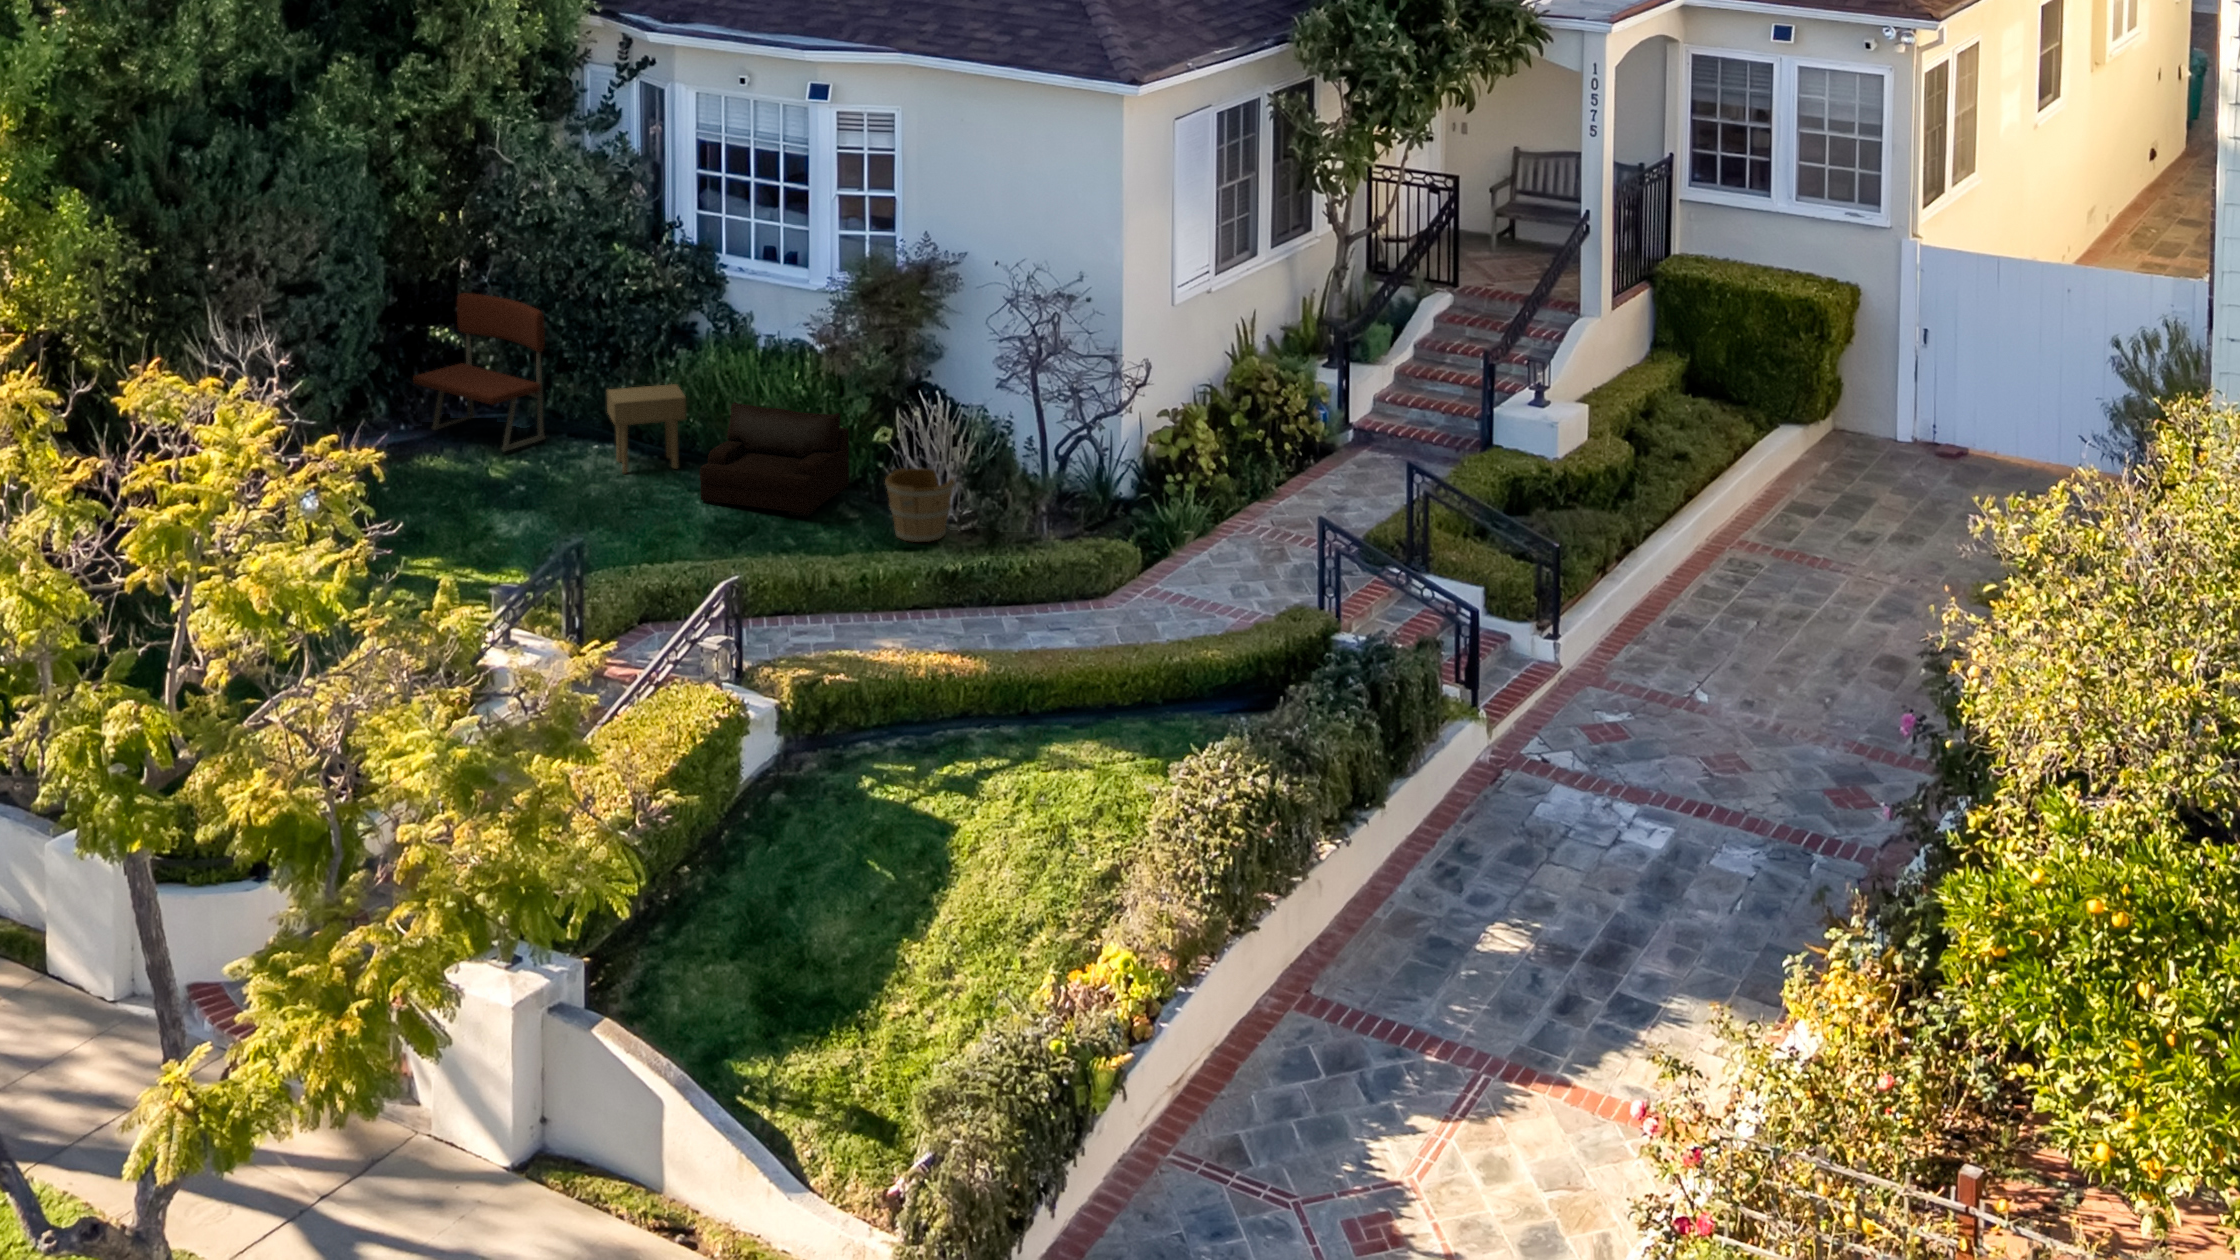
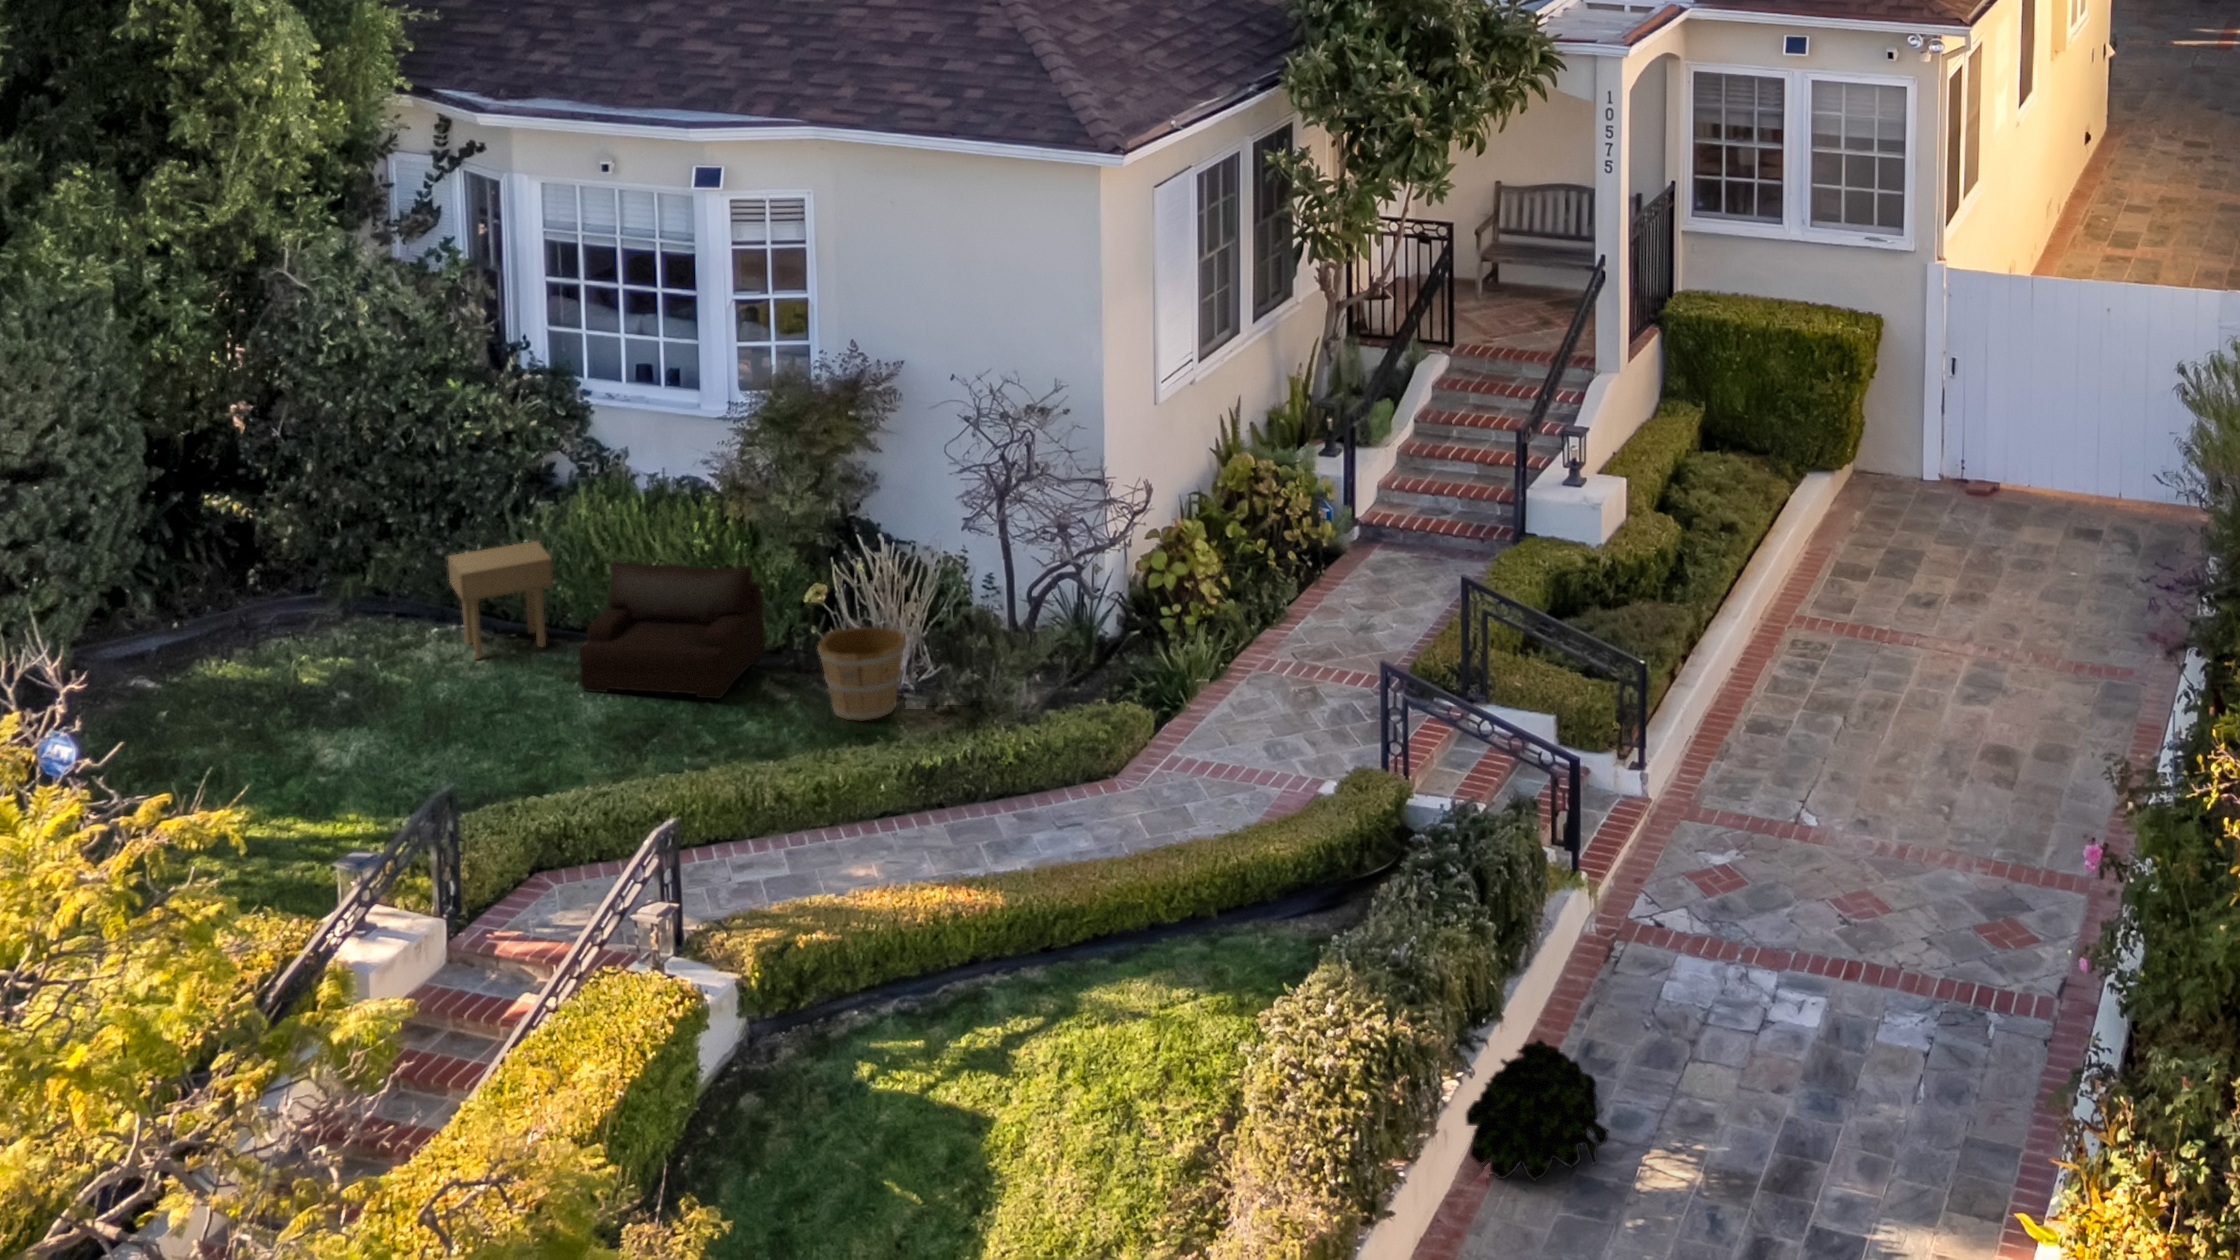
bench: present [413,293,545,451] -> none [190,444,370,643]
potted plant: none [1335,804,1449,912] -> present [1466,1039,1608,1181]

